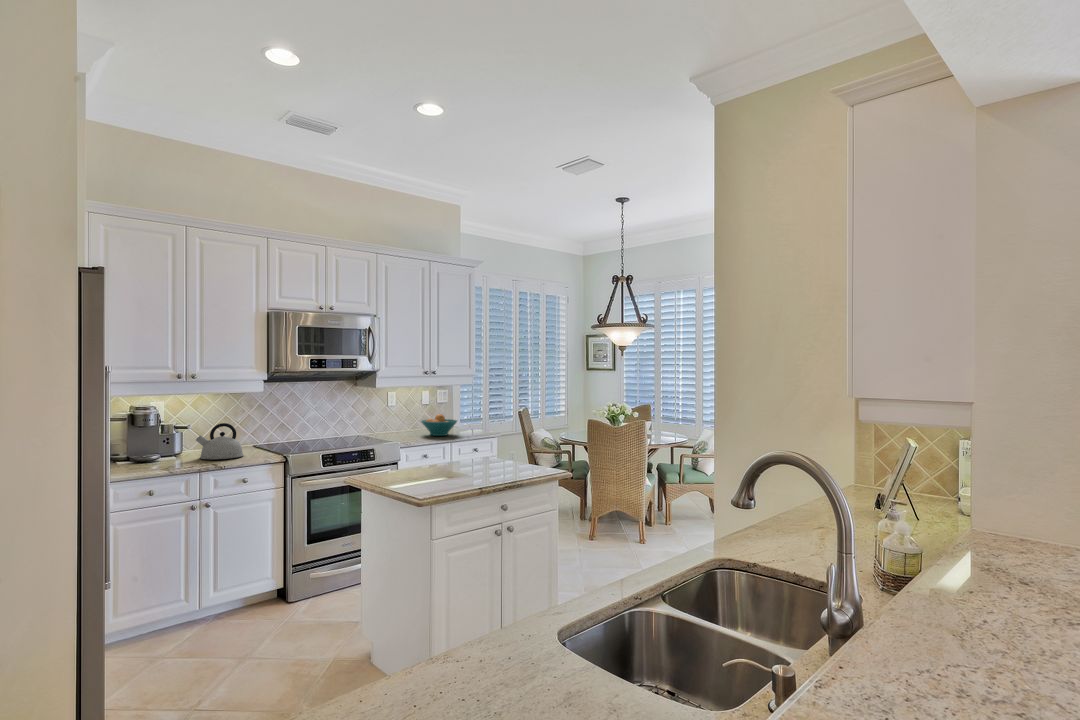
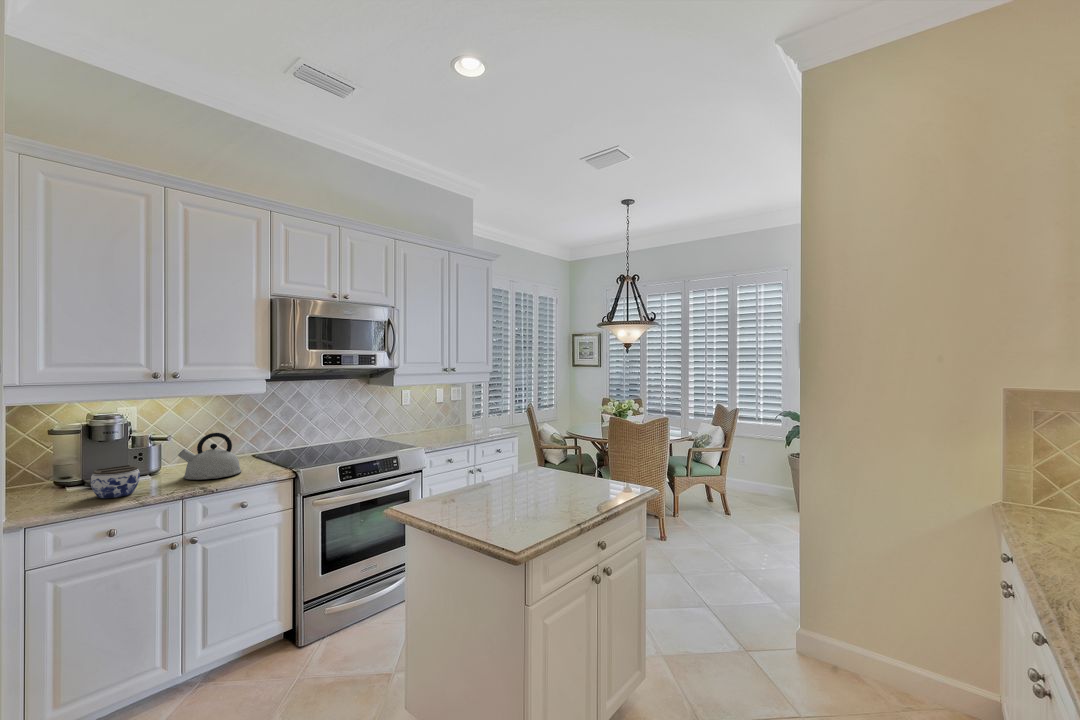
fruit bowl: present [421,414,457,436] -> none [439,414,478,437]
jar: none [136,445,169,468] -> present [91,465,140,498]

